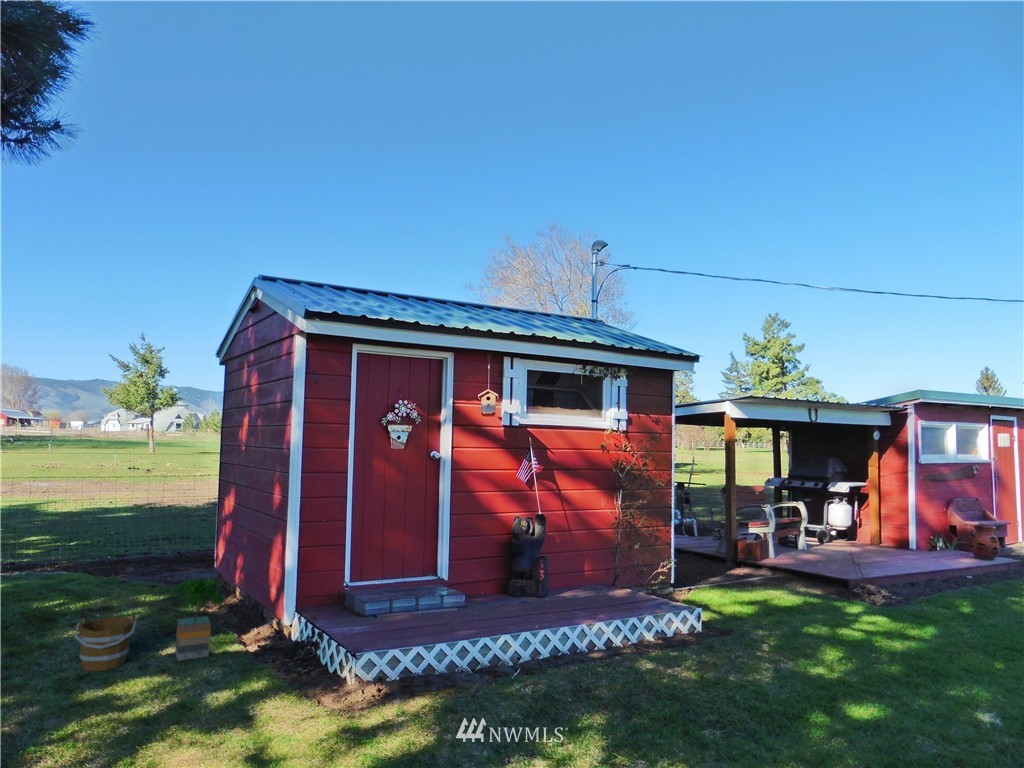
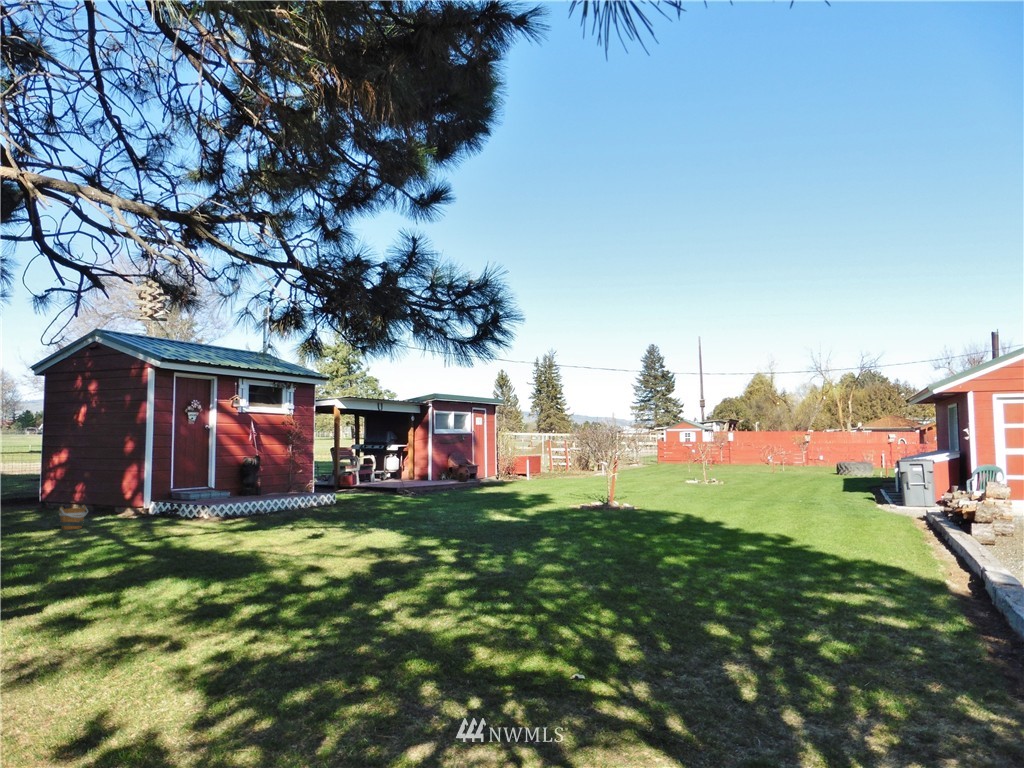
potted tree: present [172,578,225,661] -> none [94,488,127,525]

